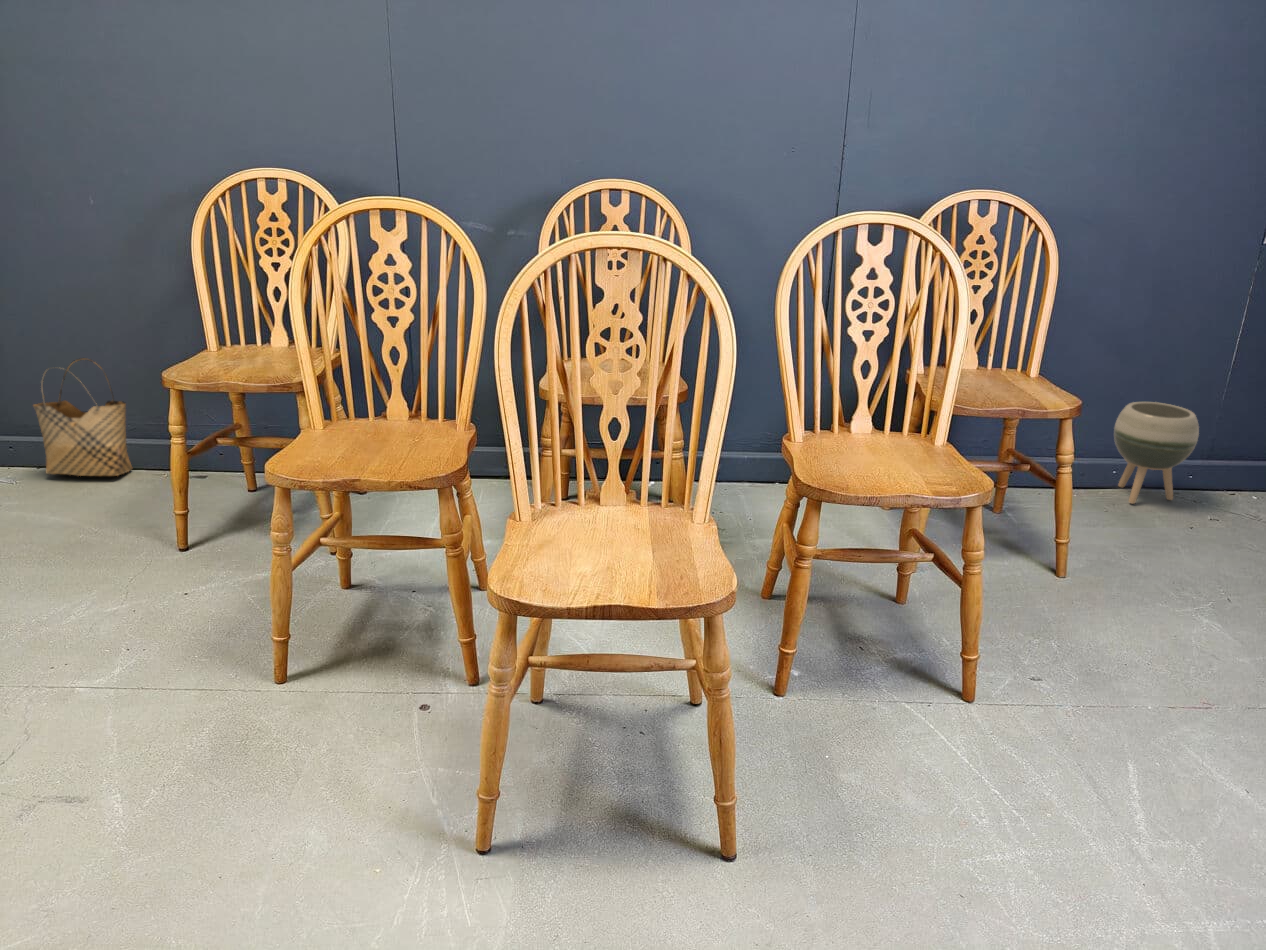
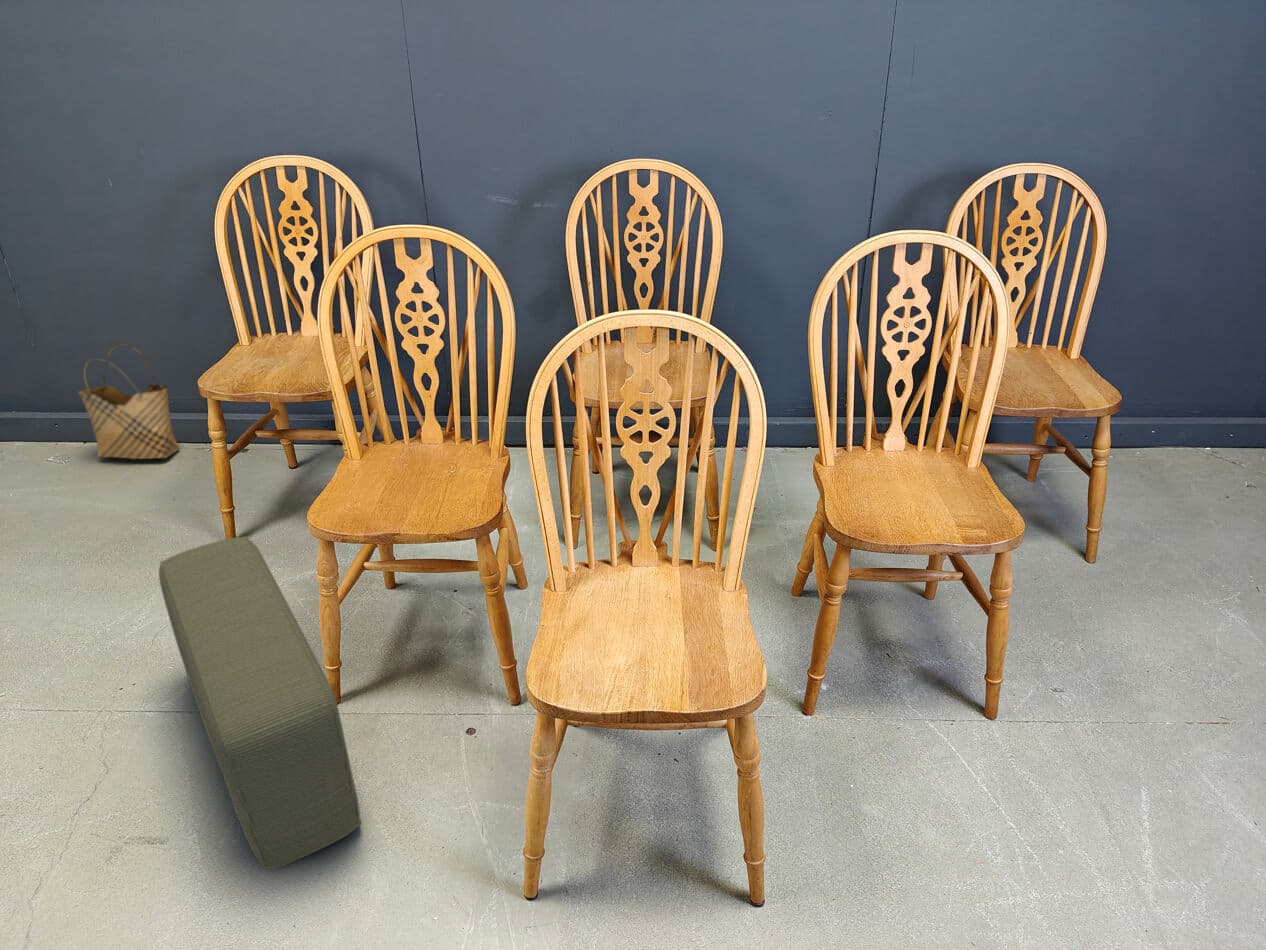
planter: present [1114,402,1199,504] -> none [1149,371,1238,475]
pouf: none [108,505,305,823] -> present [159,536,361,870]

